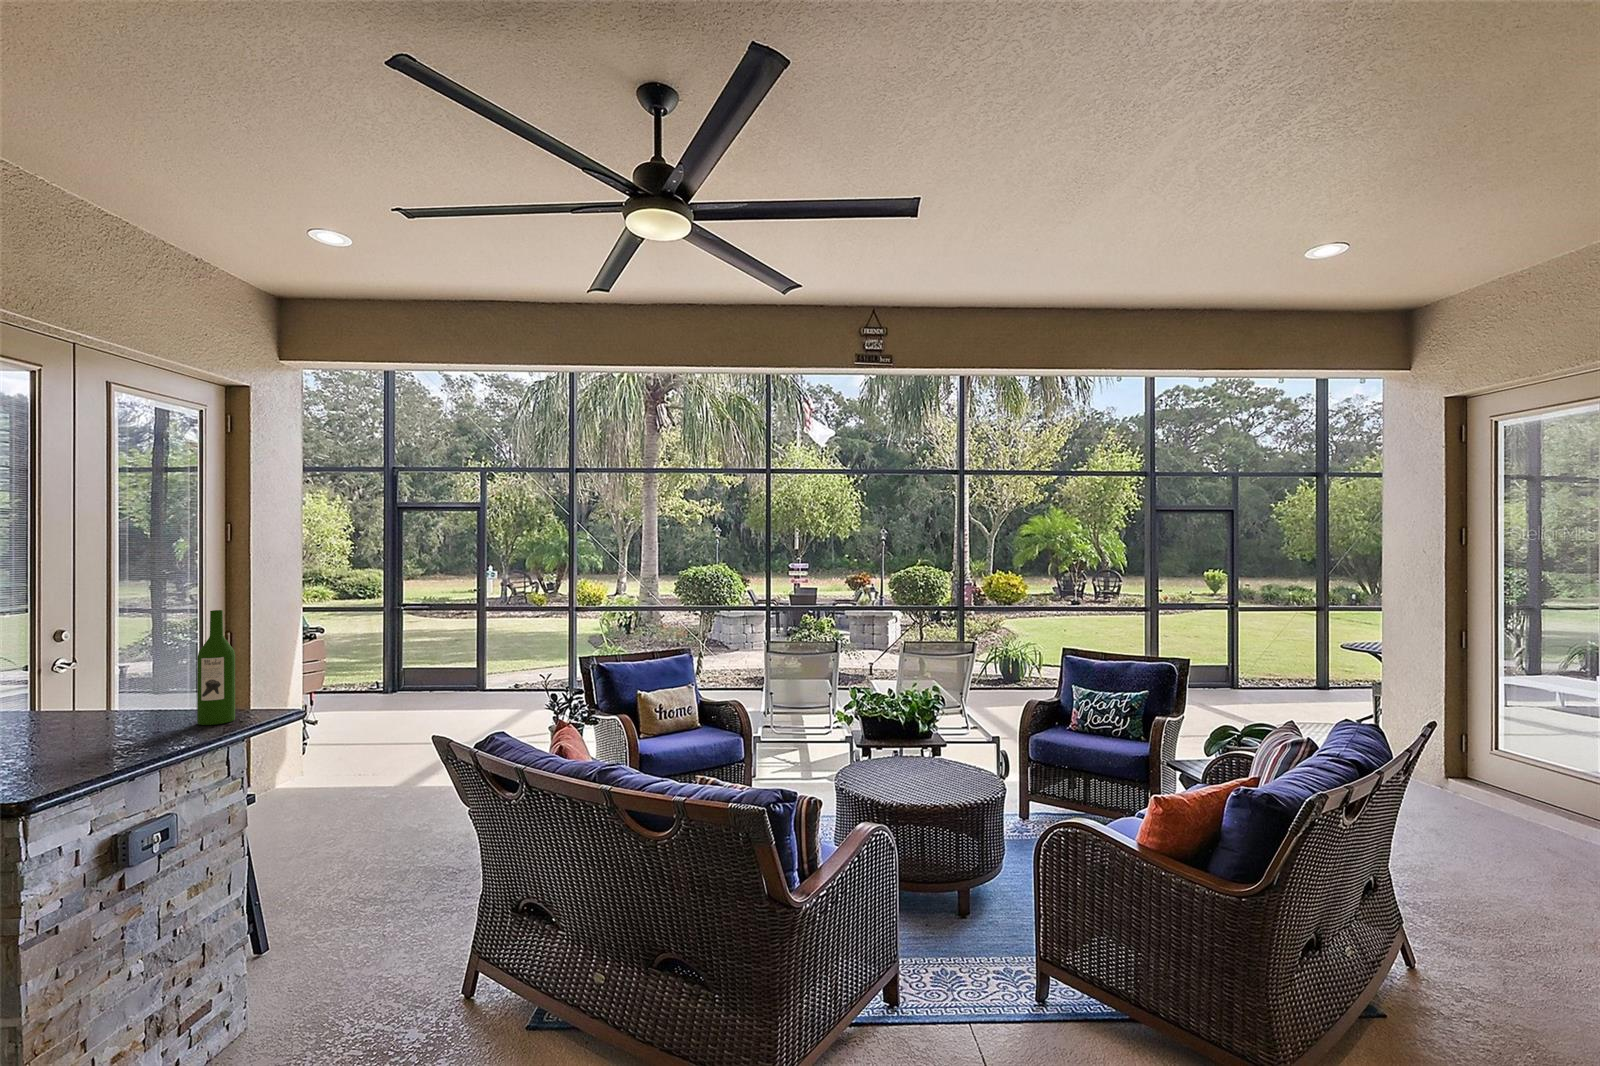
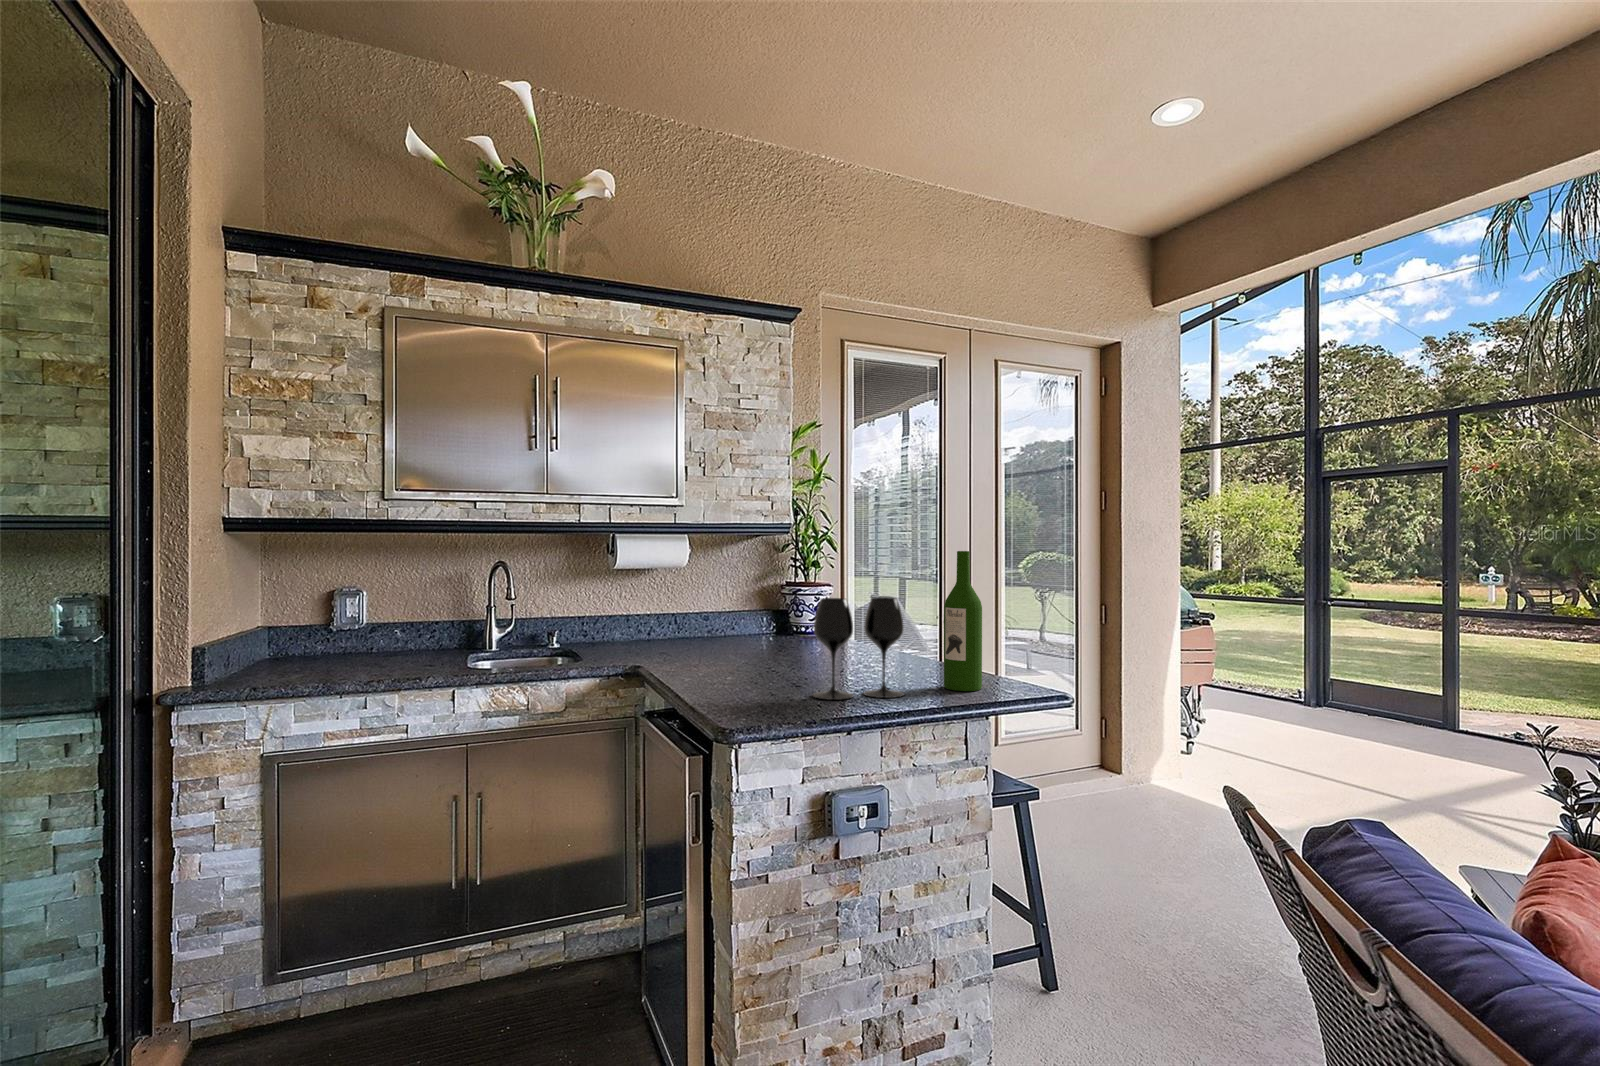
wine glass: none [71,657,170,758] -> present [813,597,904,700]

